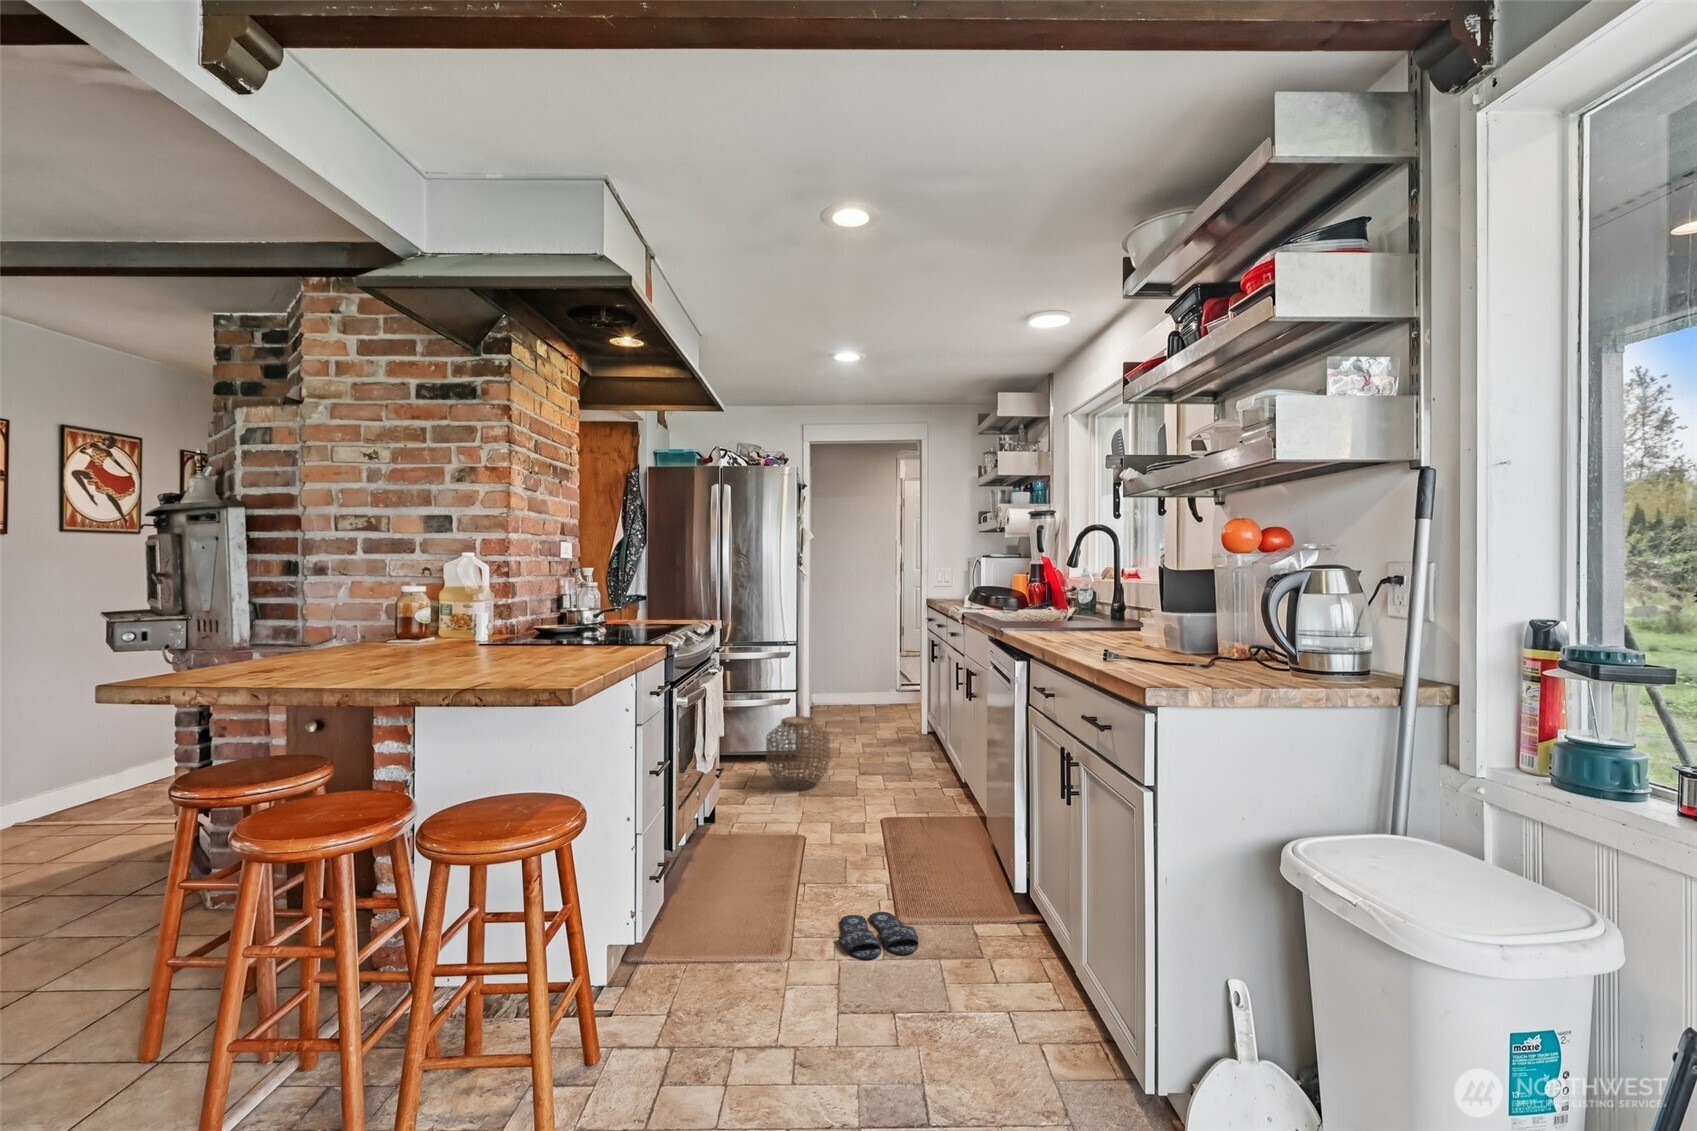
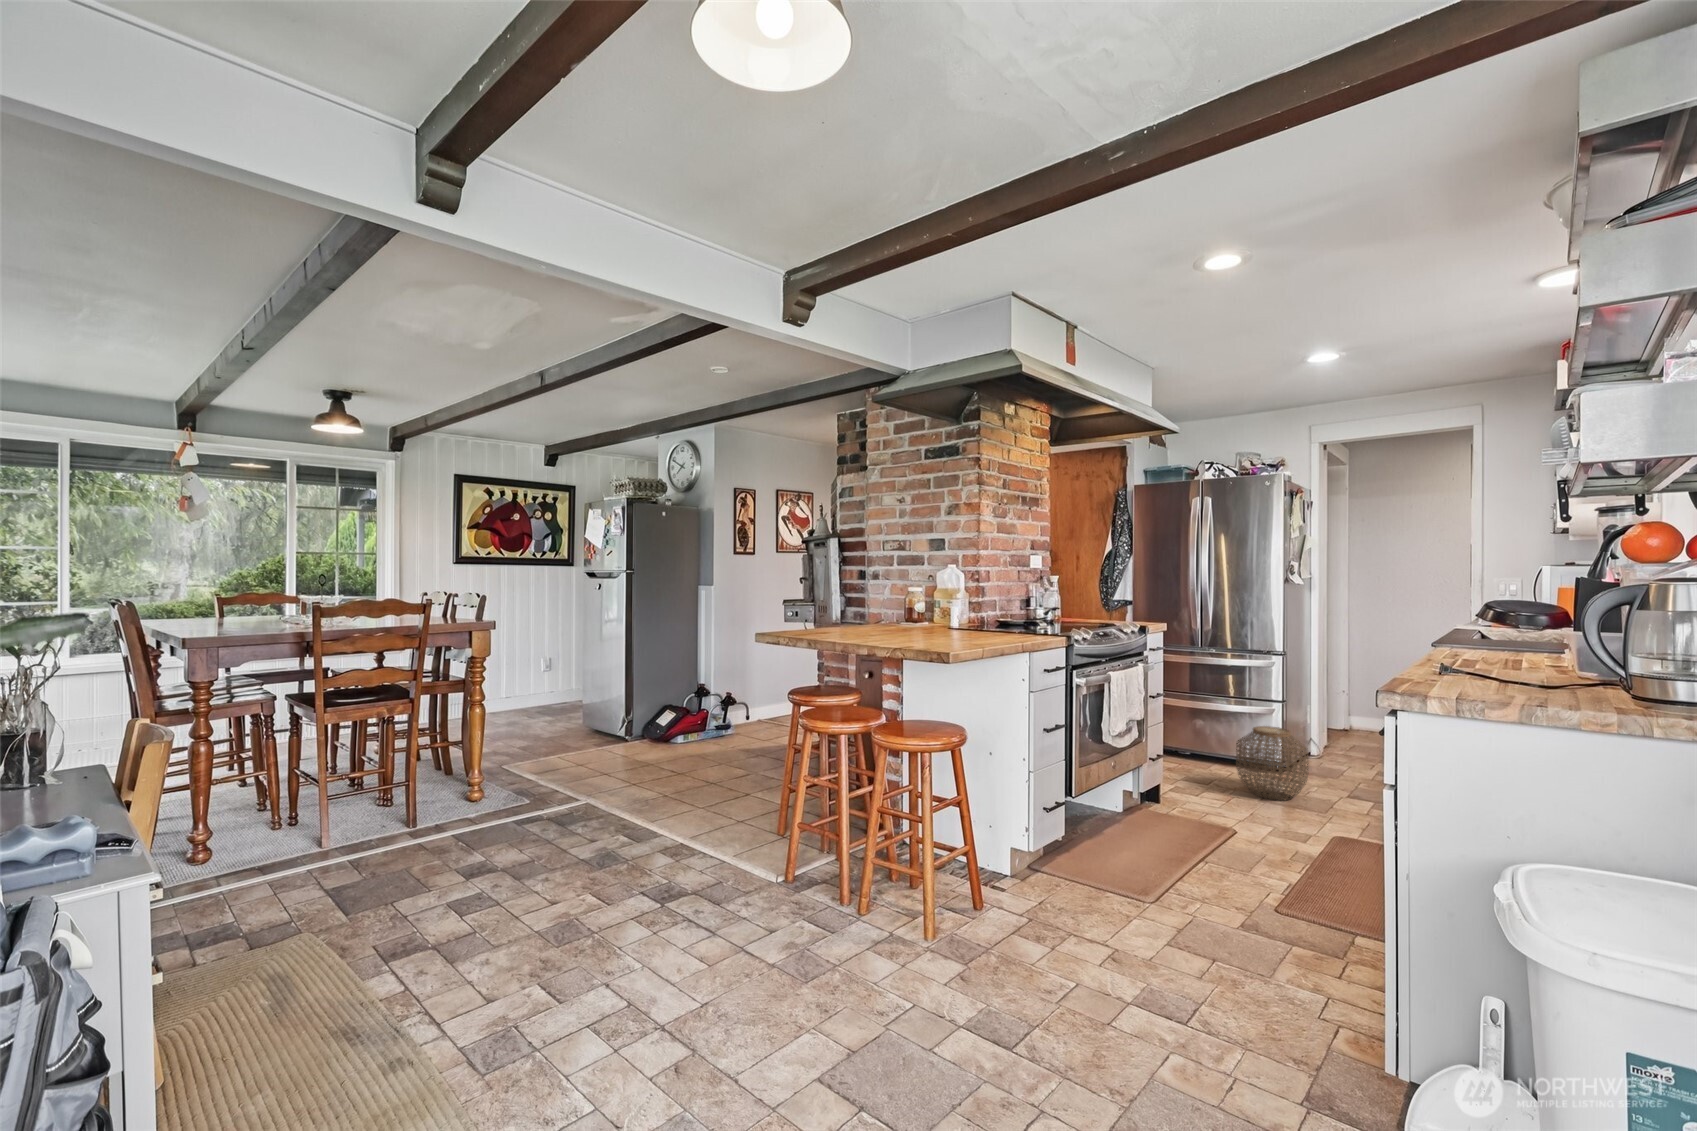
slippers: present [838,912,918,960] -> none [1207,894,1289,936]

